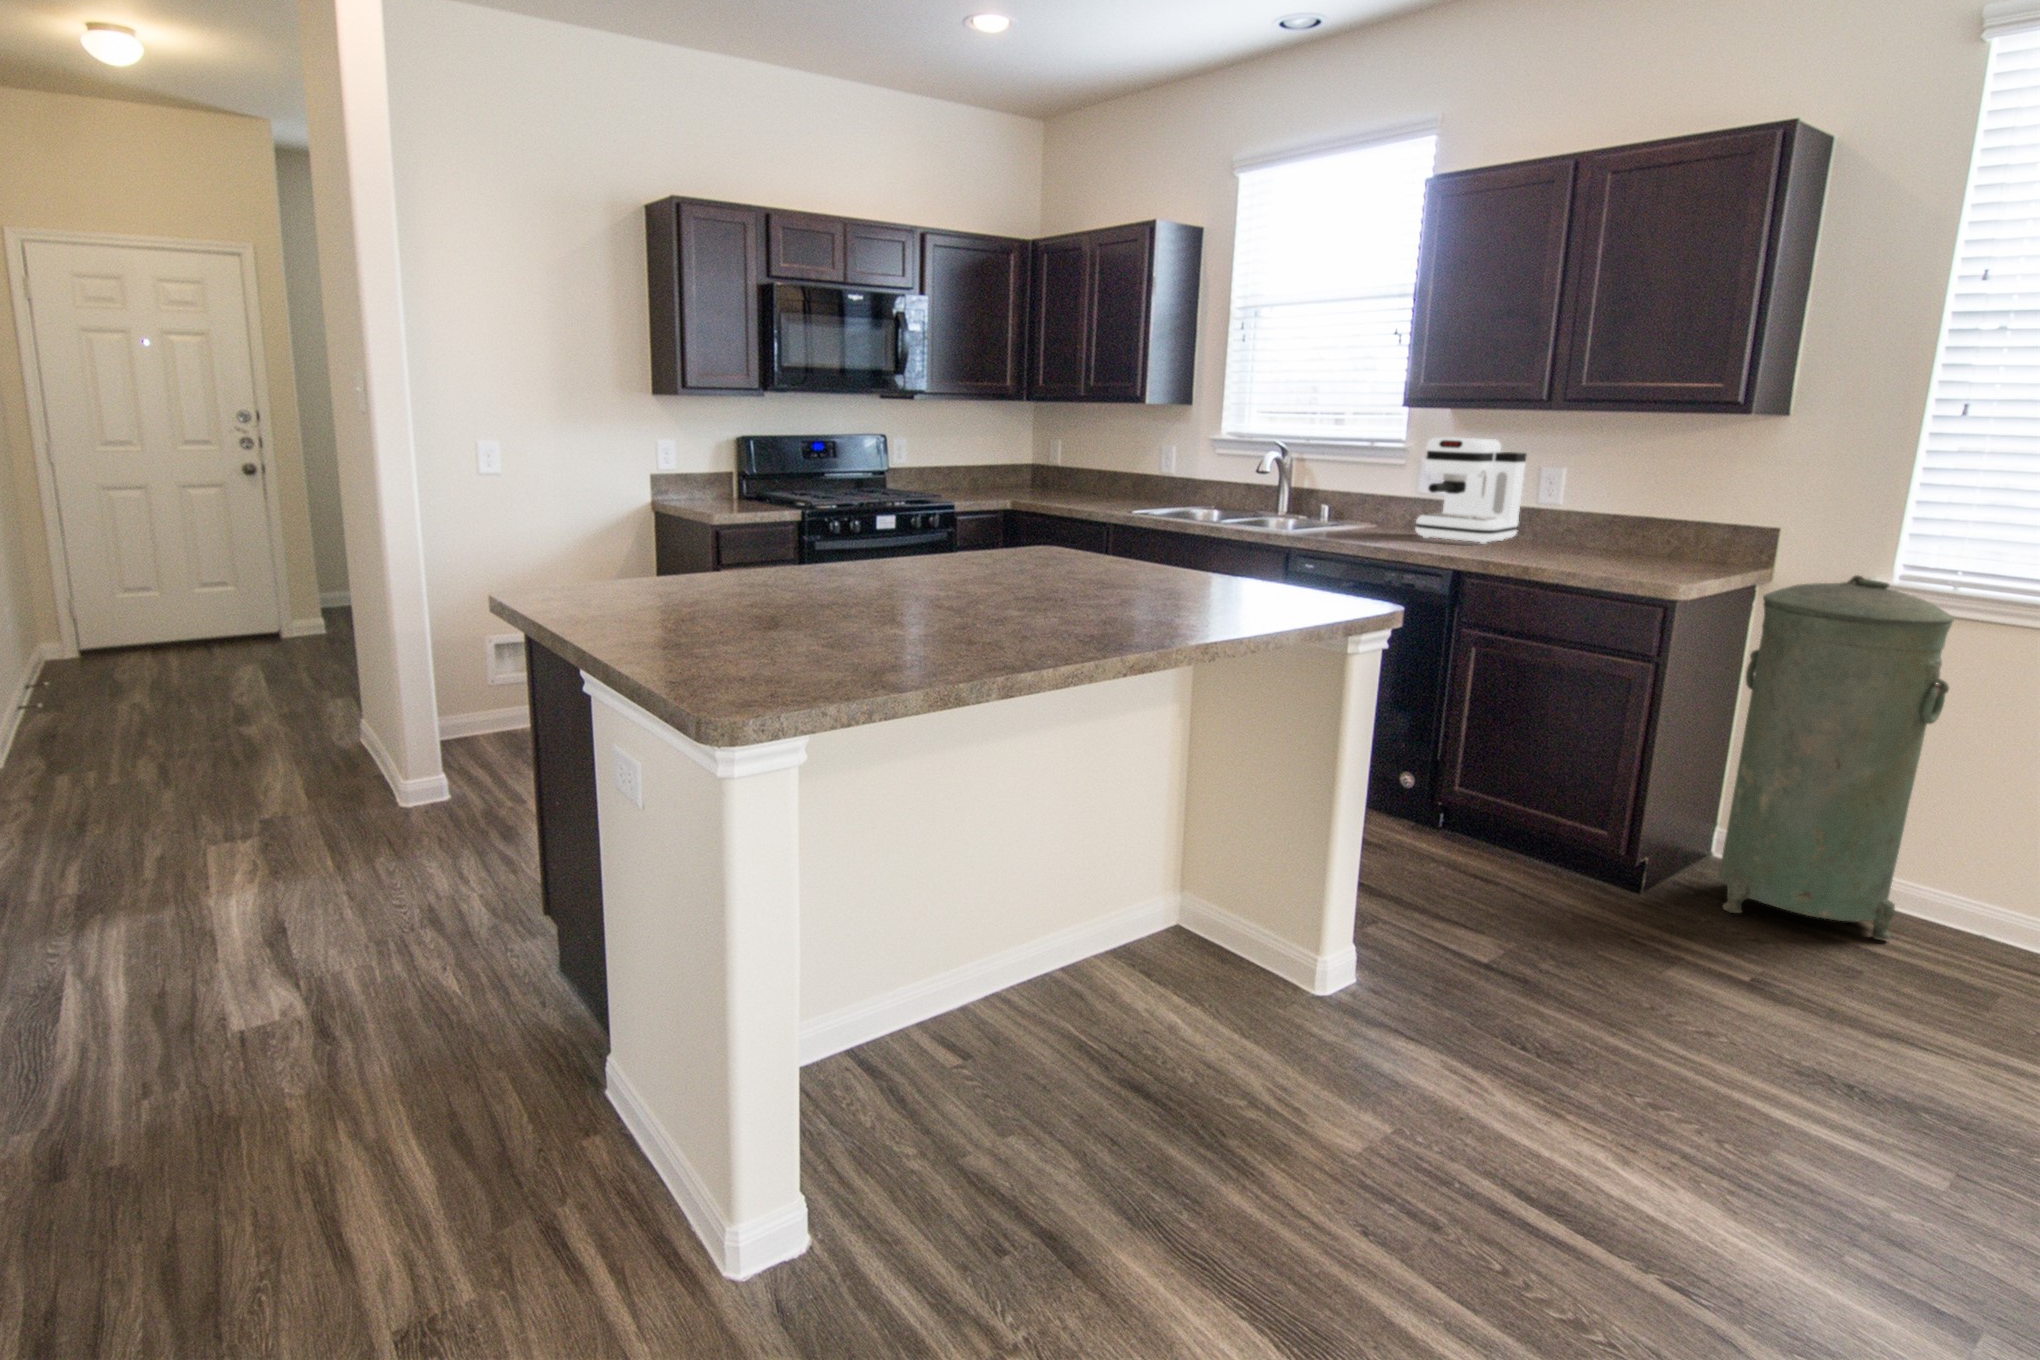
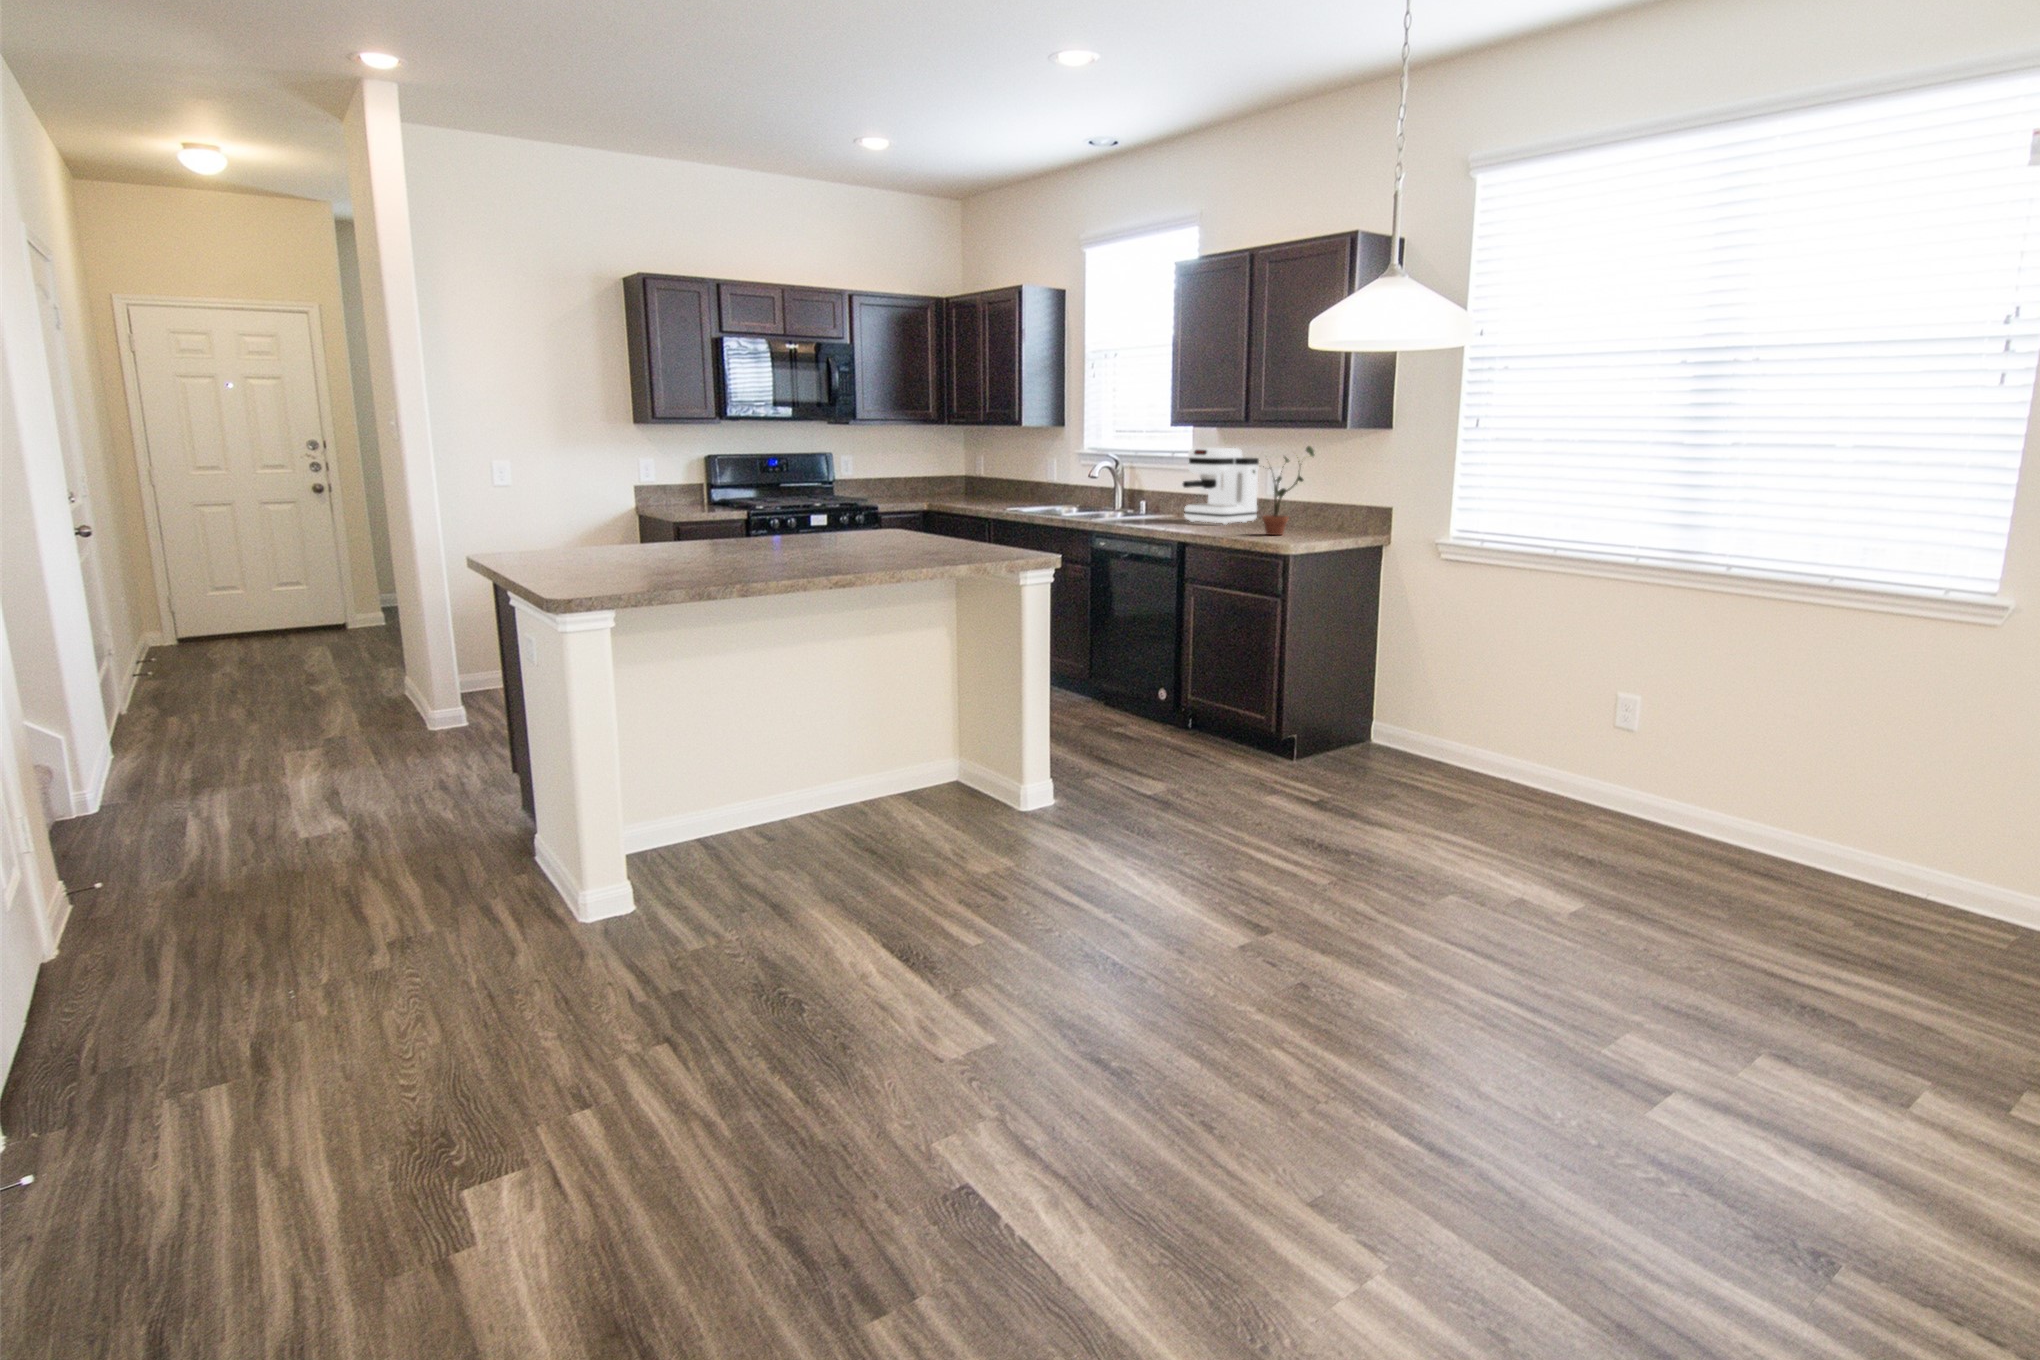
potted plant: none [1585,438,1671,566] -> present [1252,446,1314,535]
trash can: present [1719,575,1954,940] -> none [1341,535,1457,780]

